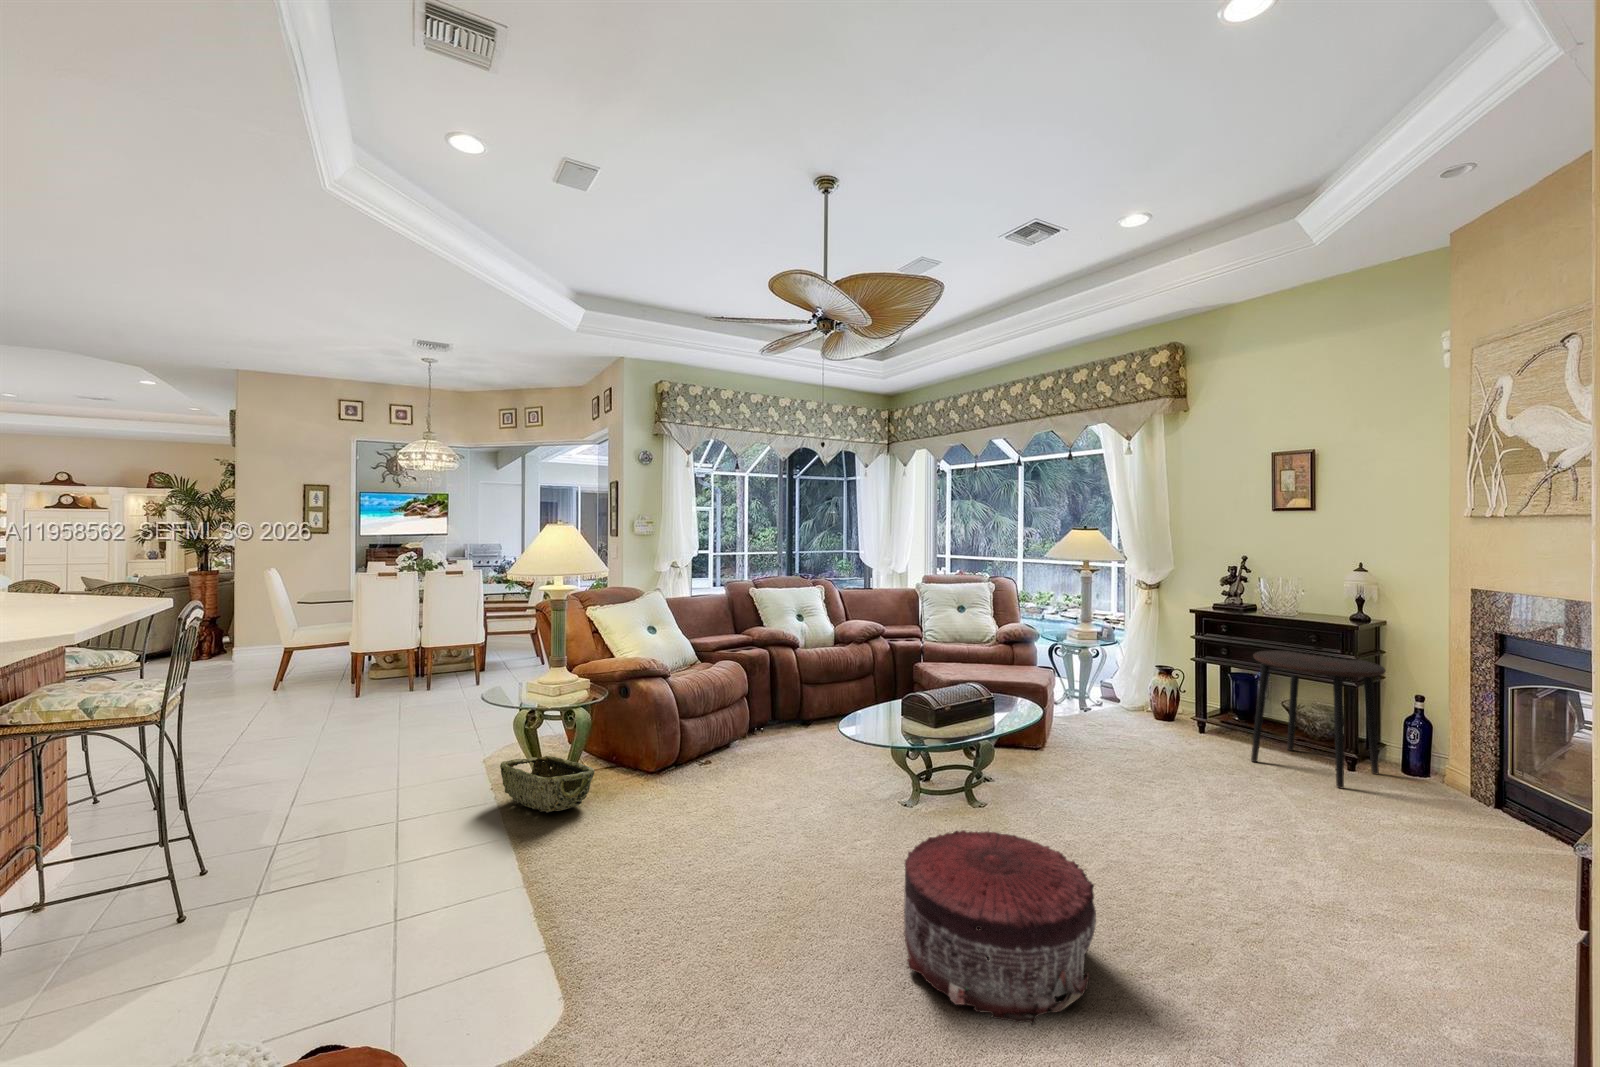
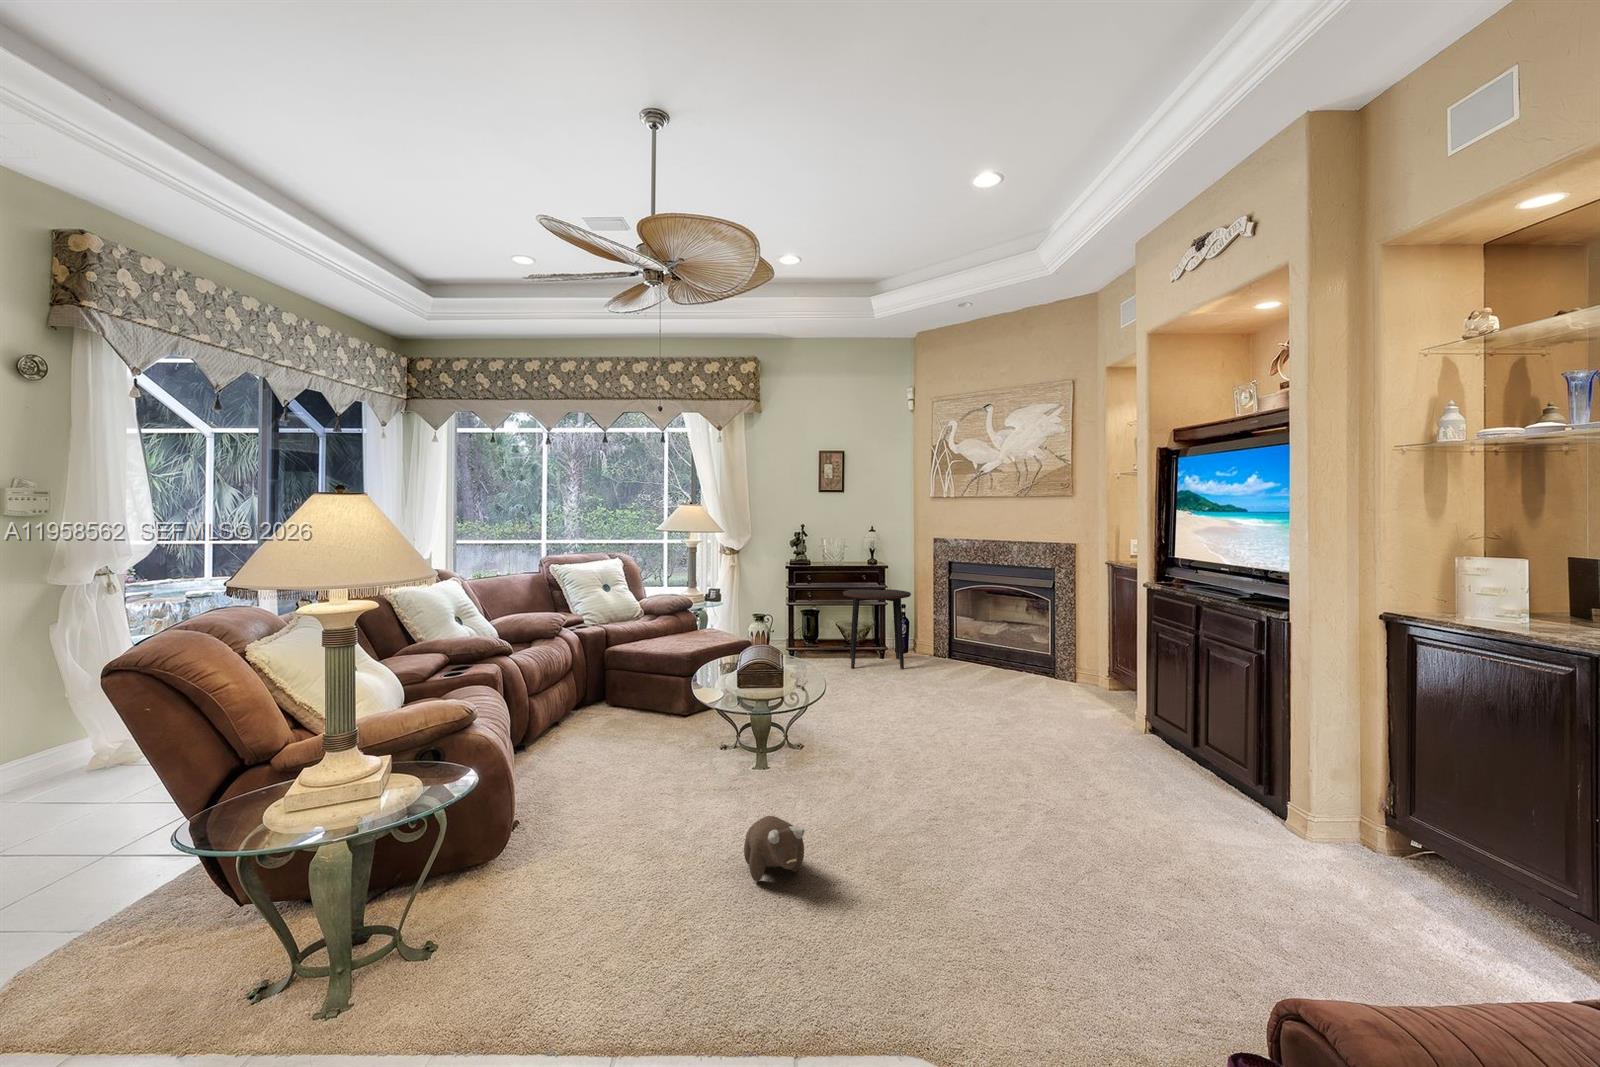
woven basket: present [500,756,595,813] -> none [375,847,538,953]
plush toy: none [652,823,720,886] -> present [744,816,805,881]
pouf: present [904,830,1096,1025] -> none [915,718,1053,822]

